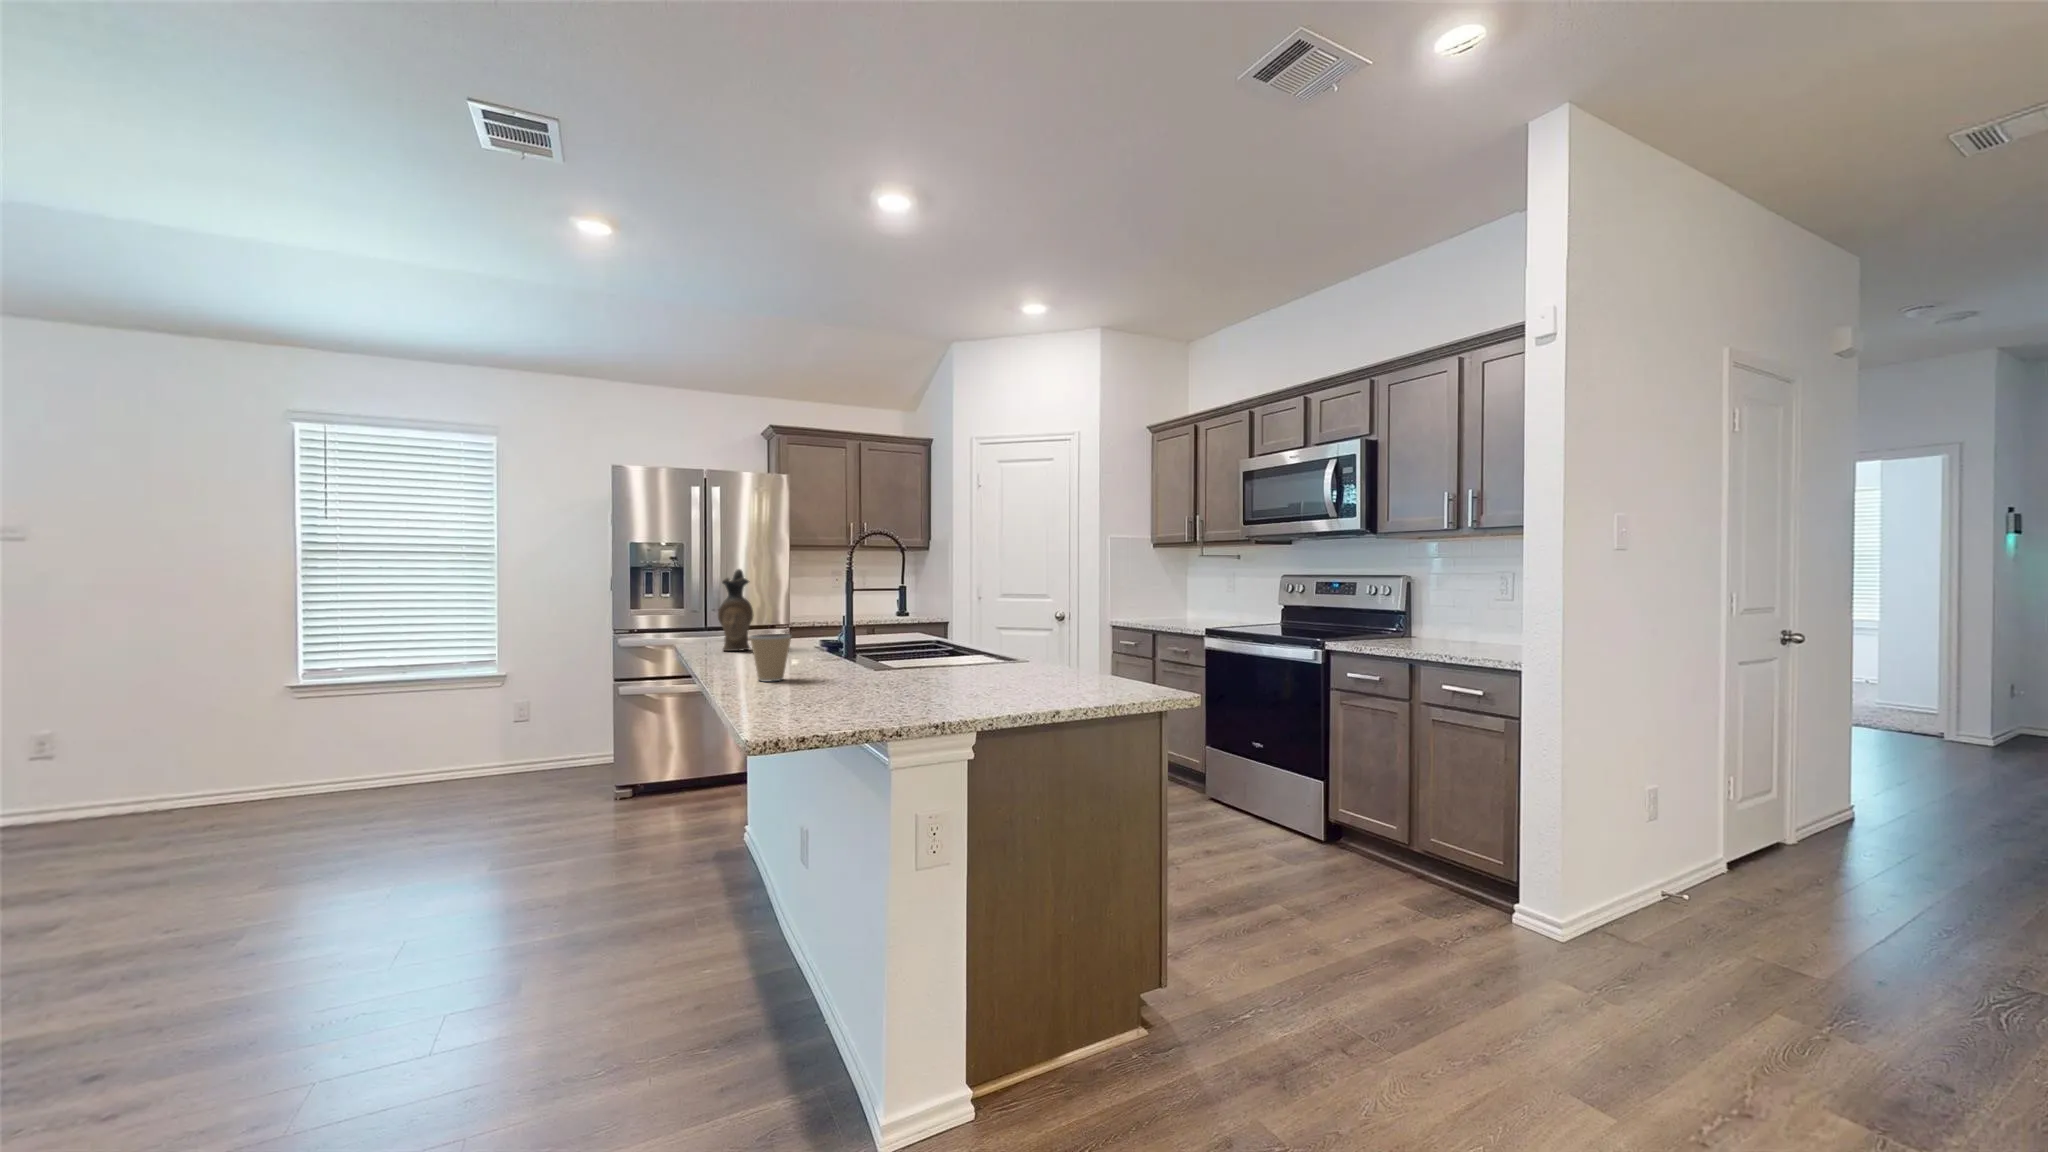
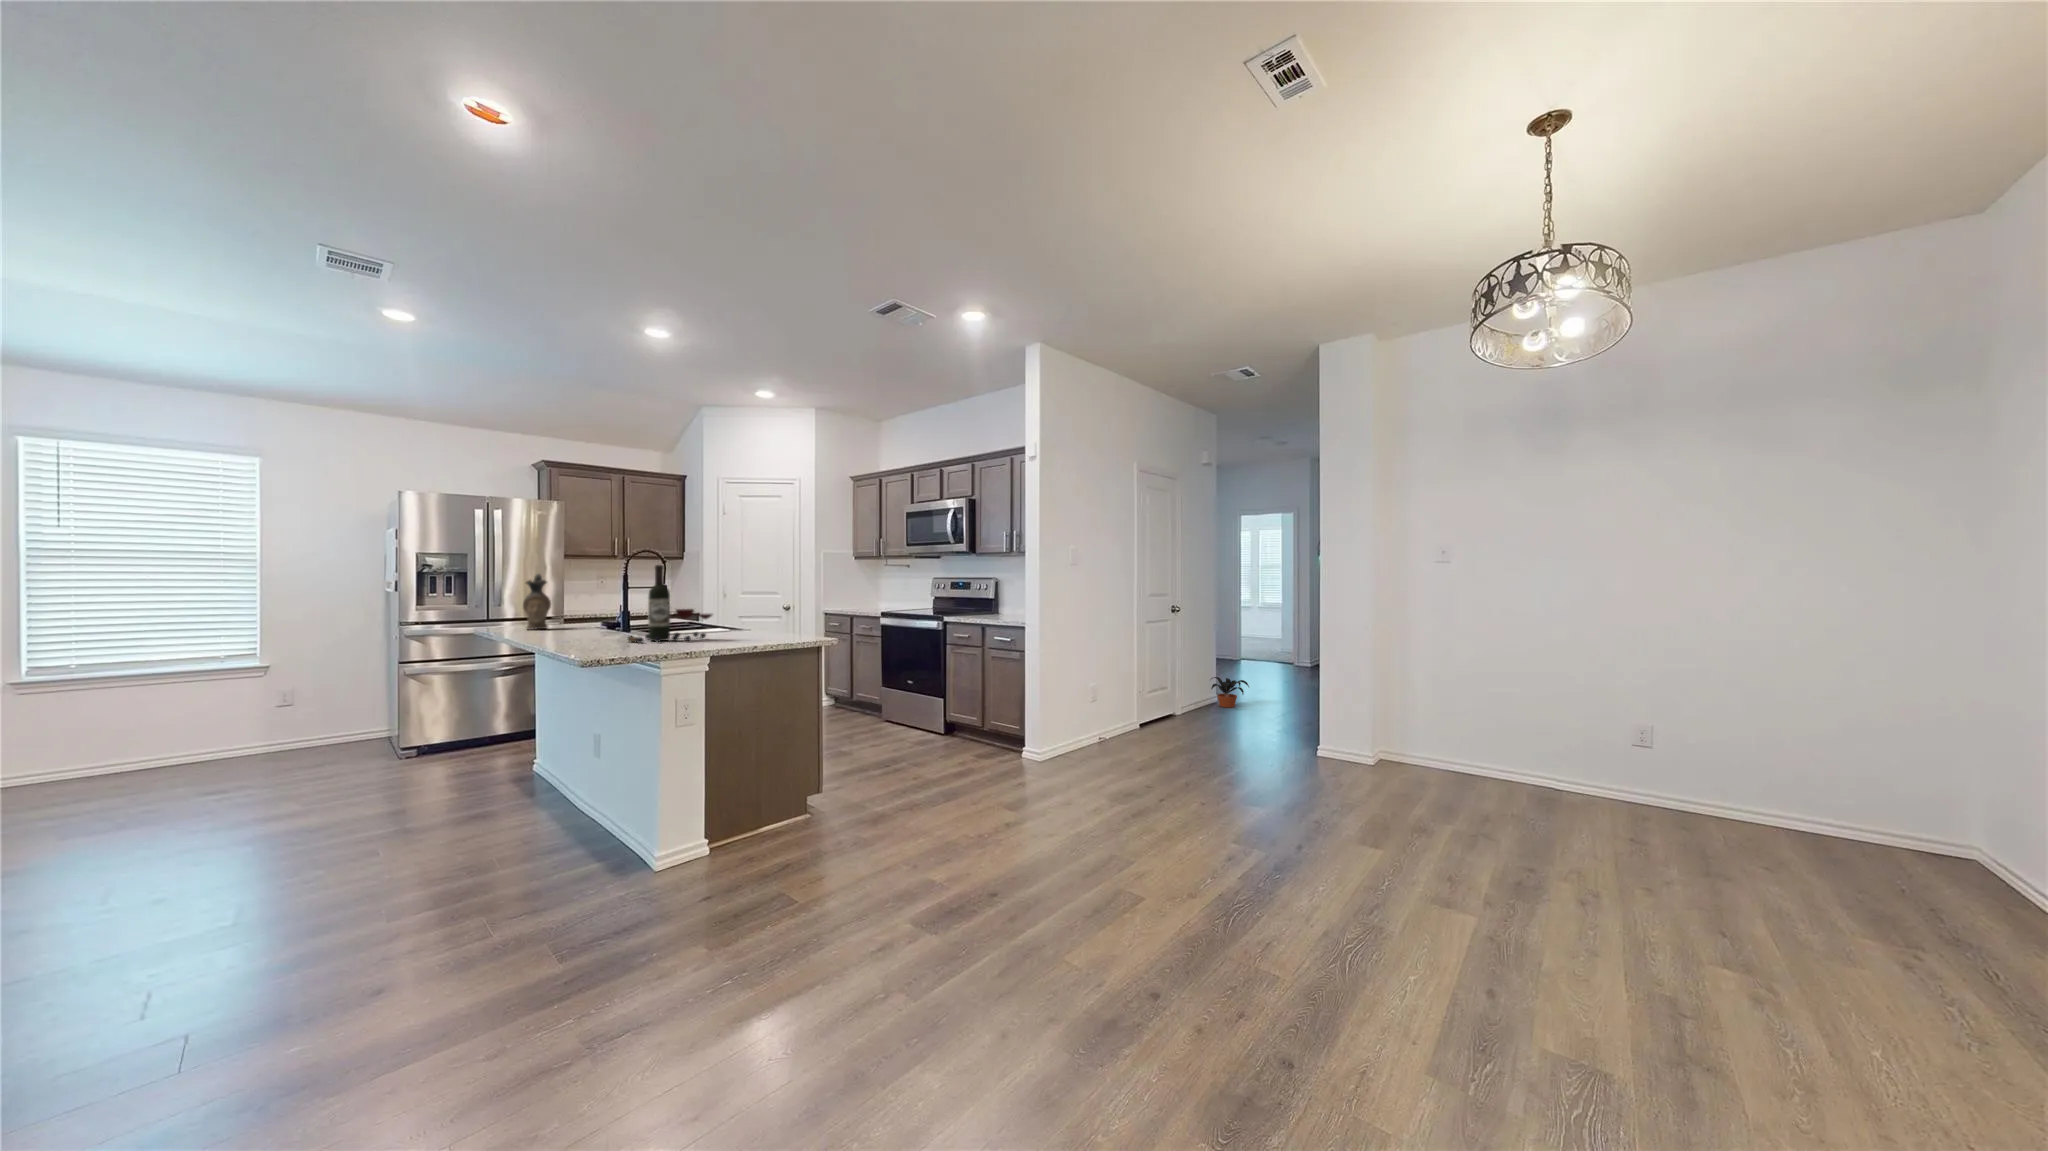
wine bottle: none [842,553,982,693] -> present [628,565,712,643]
coffee cup: present [750,634,791,681] -> none [563,613,592,641]
potted plant: none [1853,774,1977,842] -> present [1211,677,1249,708]

